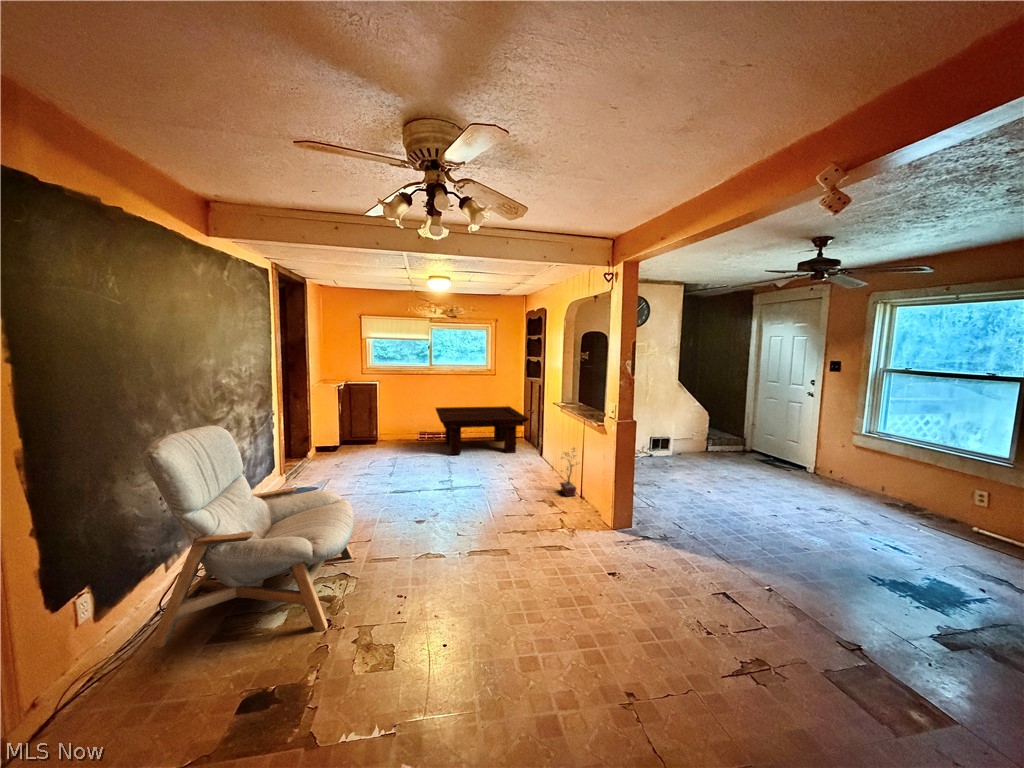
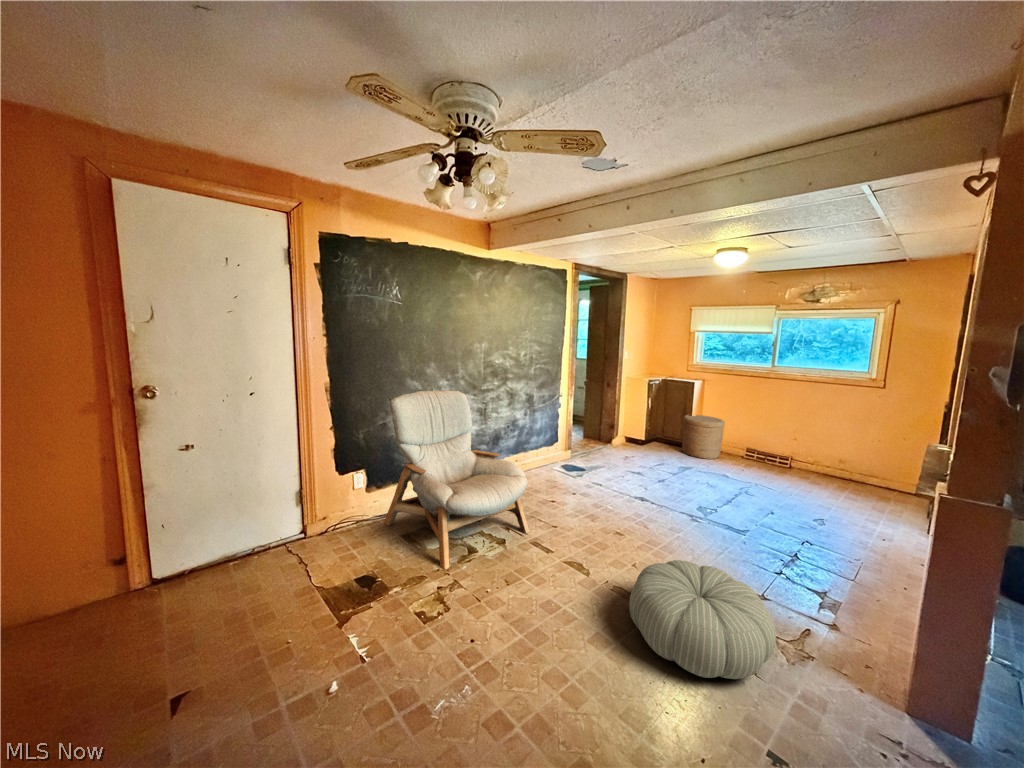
coffee table: present [436,406,529,454] -> none [743,423,904,517]
woven basket: none [371,411,406,448] -> present [682,415,725,459]
potted plant: present [560,448,576,496] -> none [863,532,906,617]
pouf: none [493,502,584,569] -> present [629,560,776,679]

